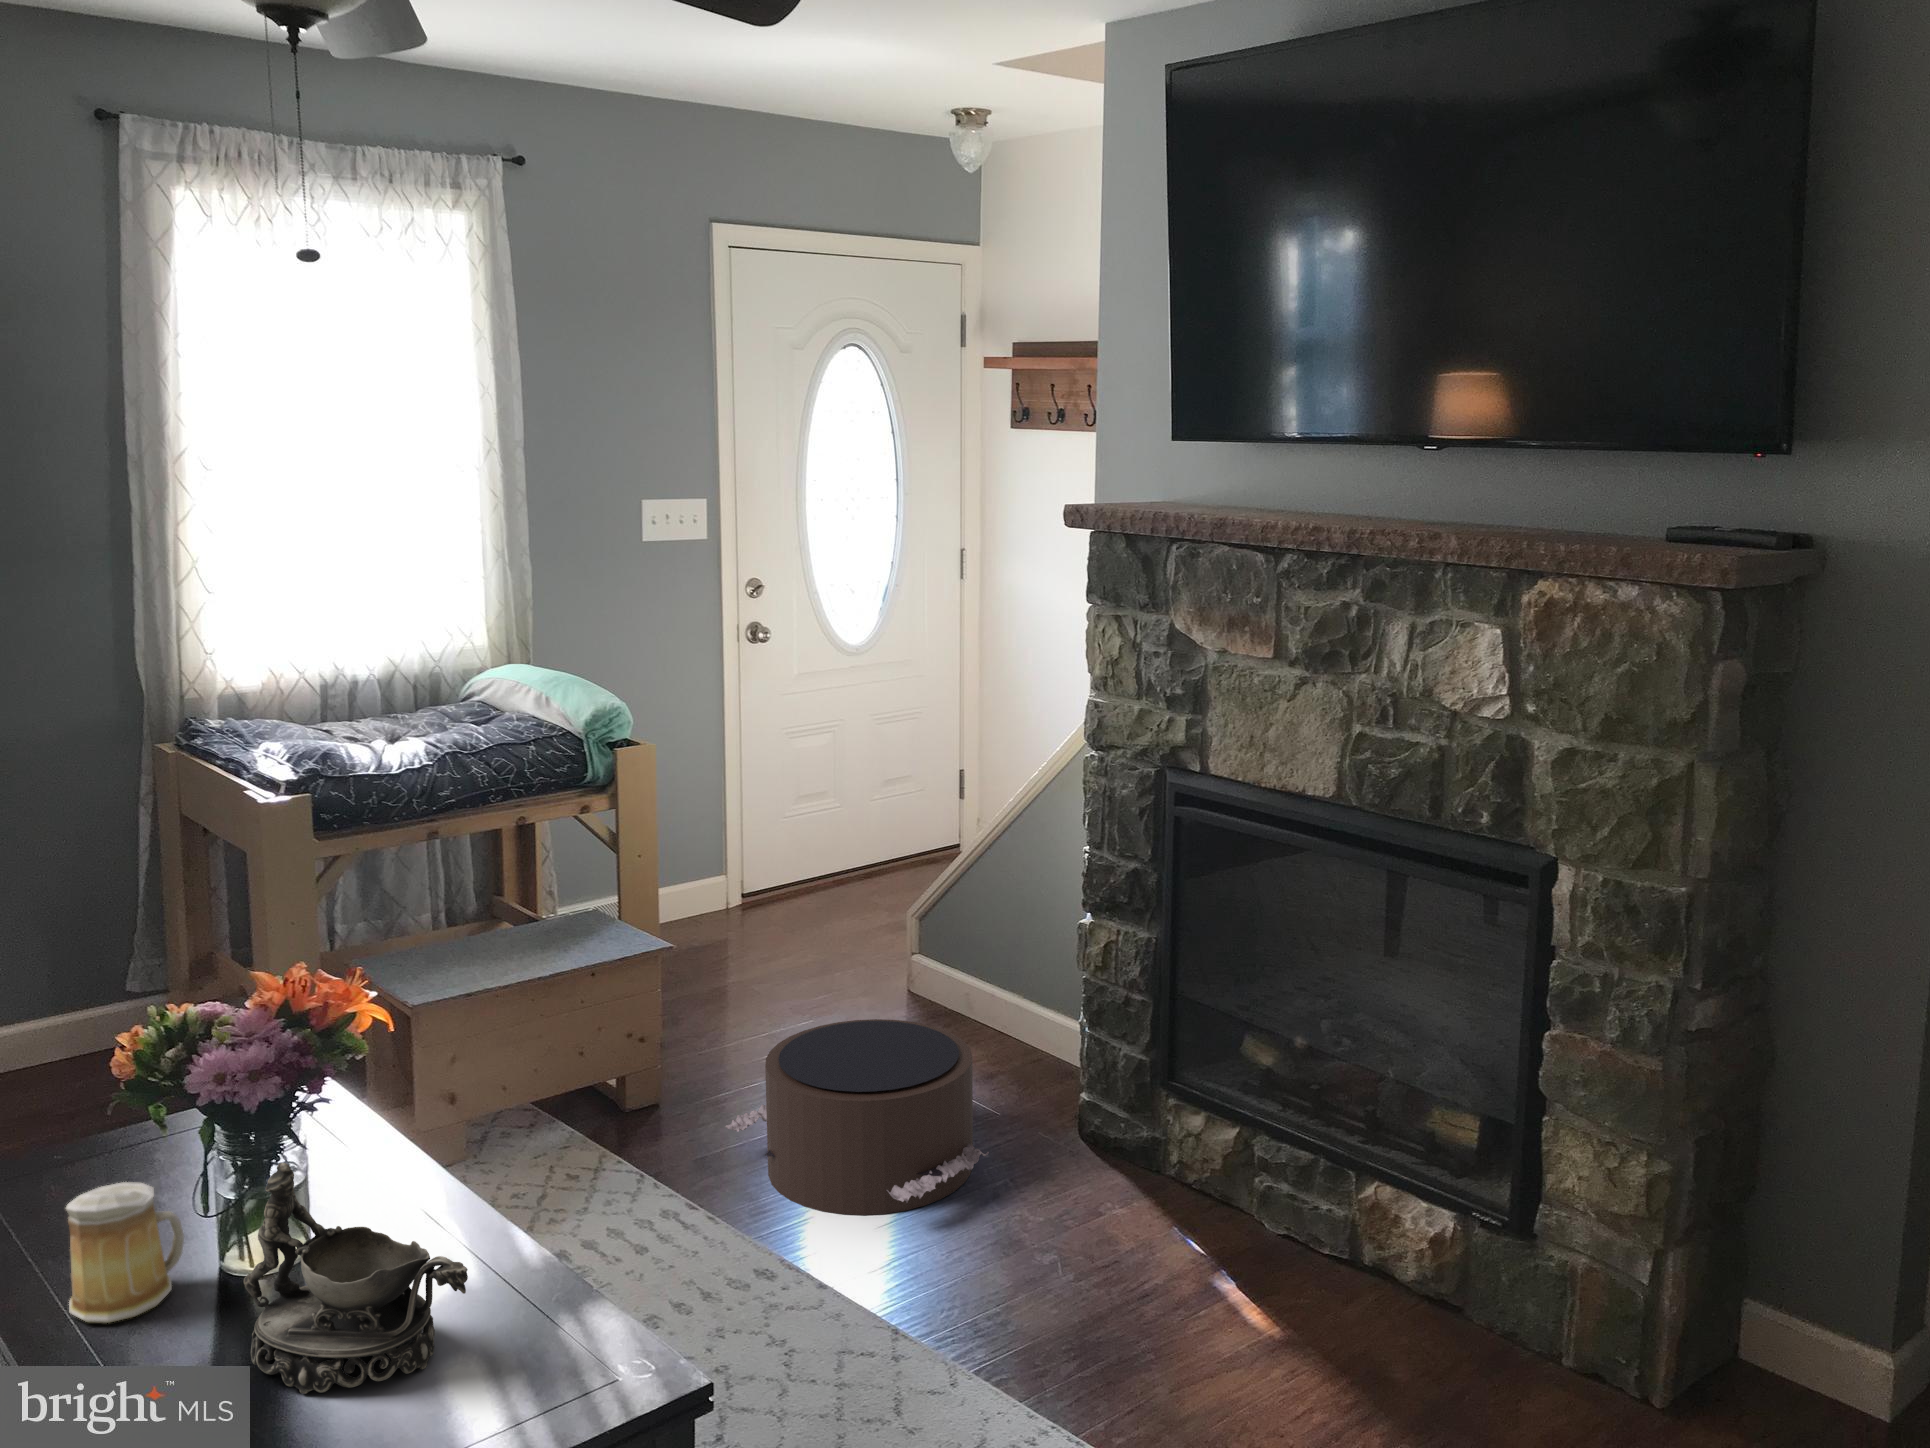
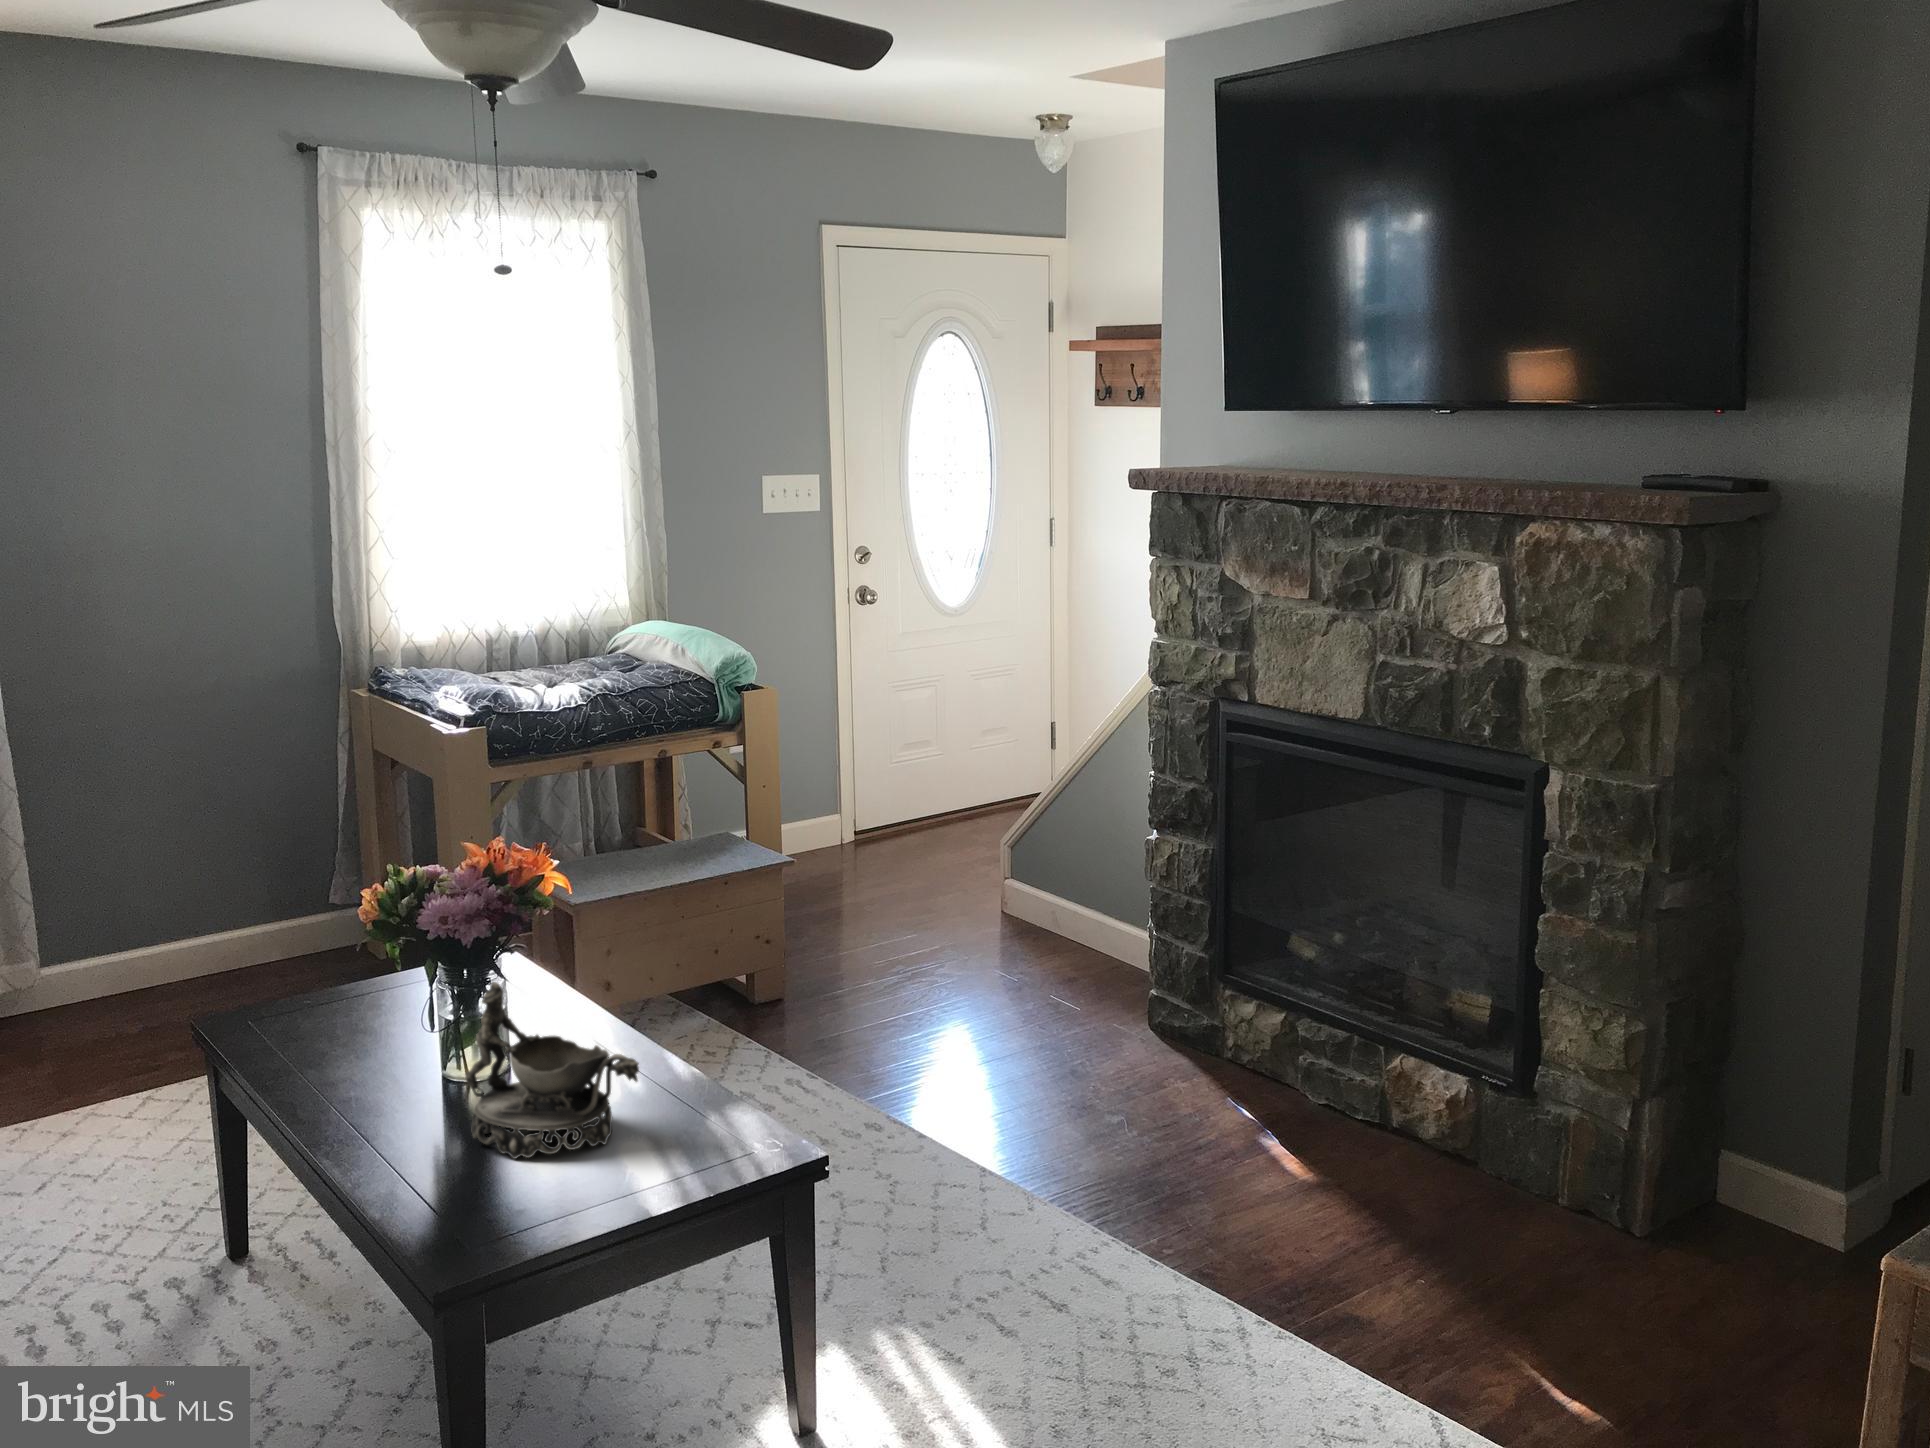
pouf: present [726,1019,989,1215] -> none [839,923,1067,1084]
mug: present [66,1182,184,1323] -> none [326,1006,414,1112]

